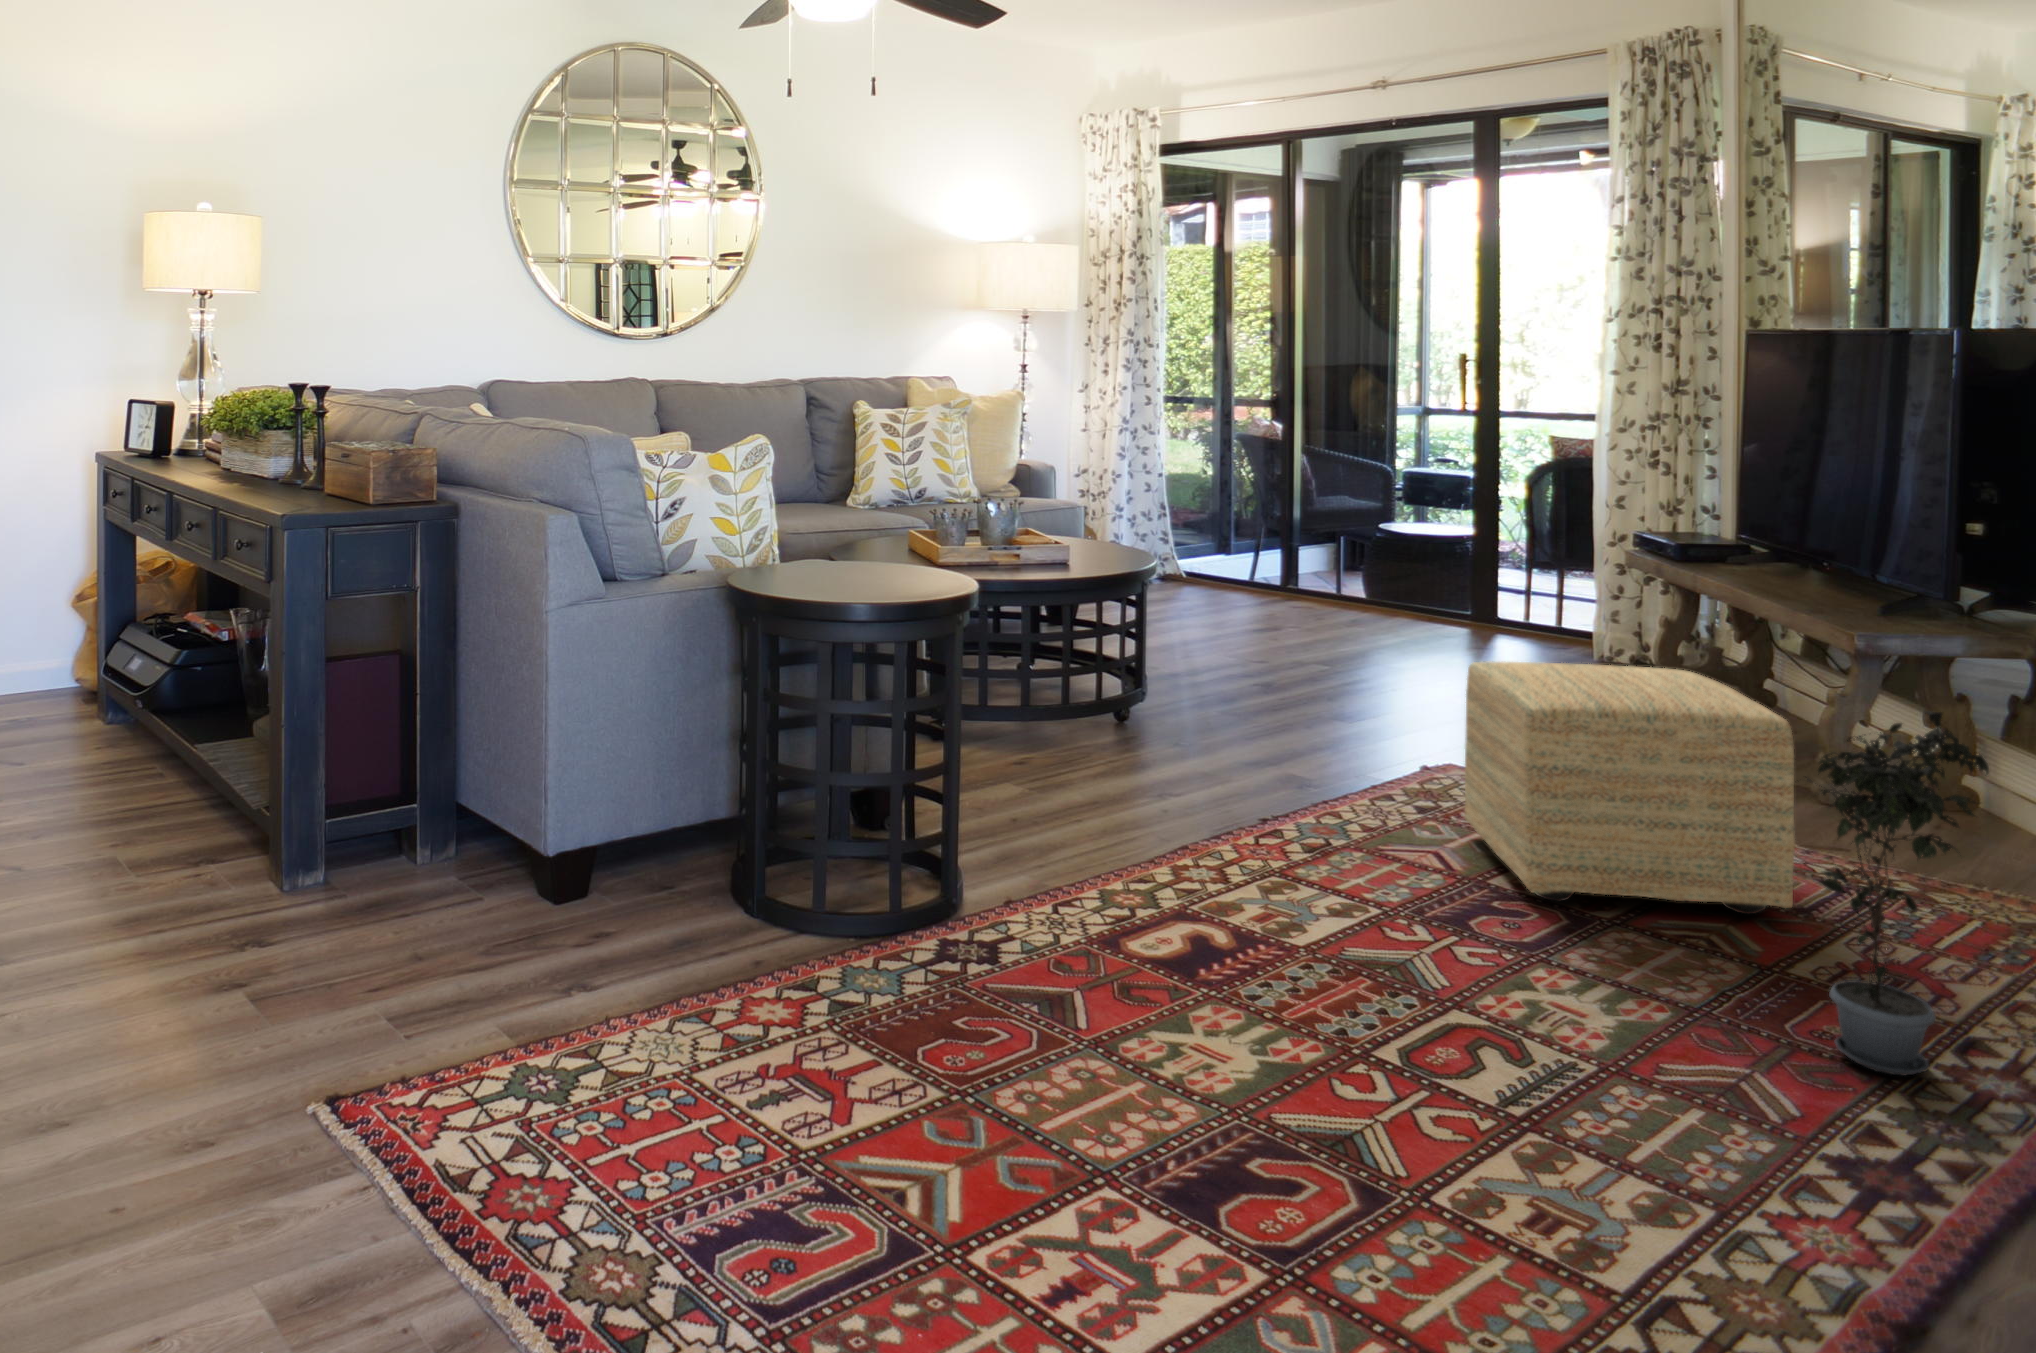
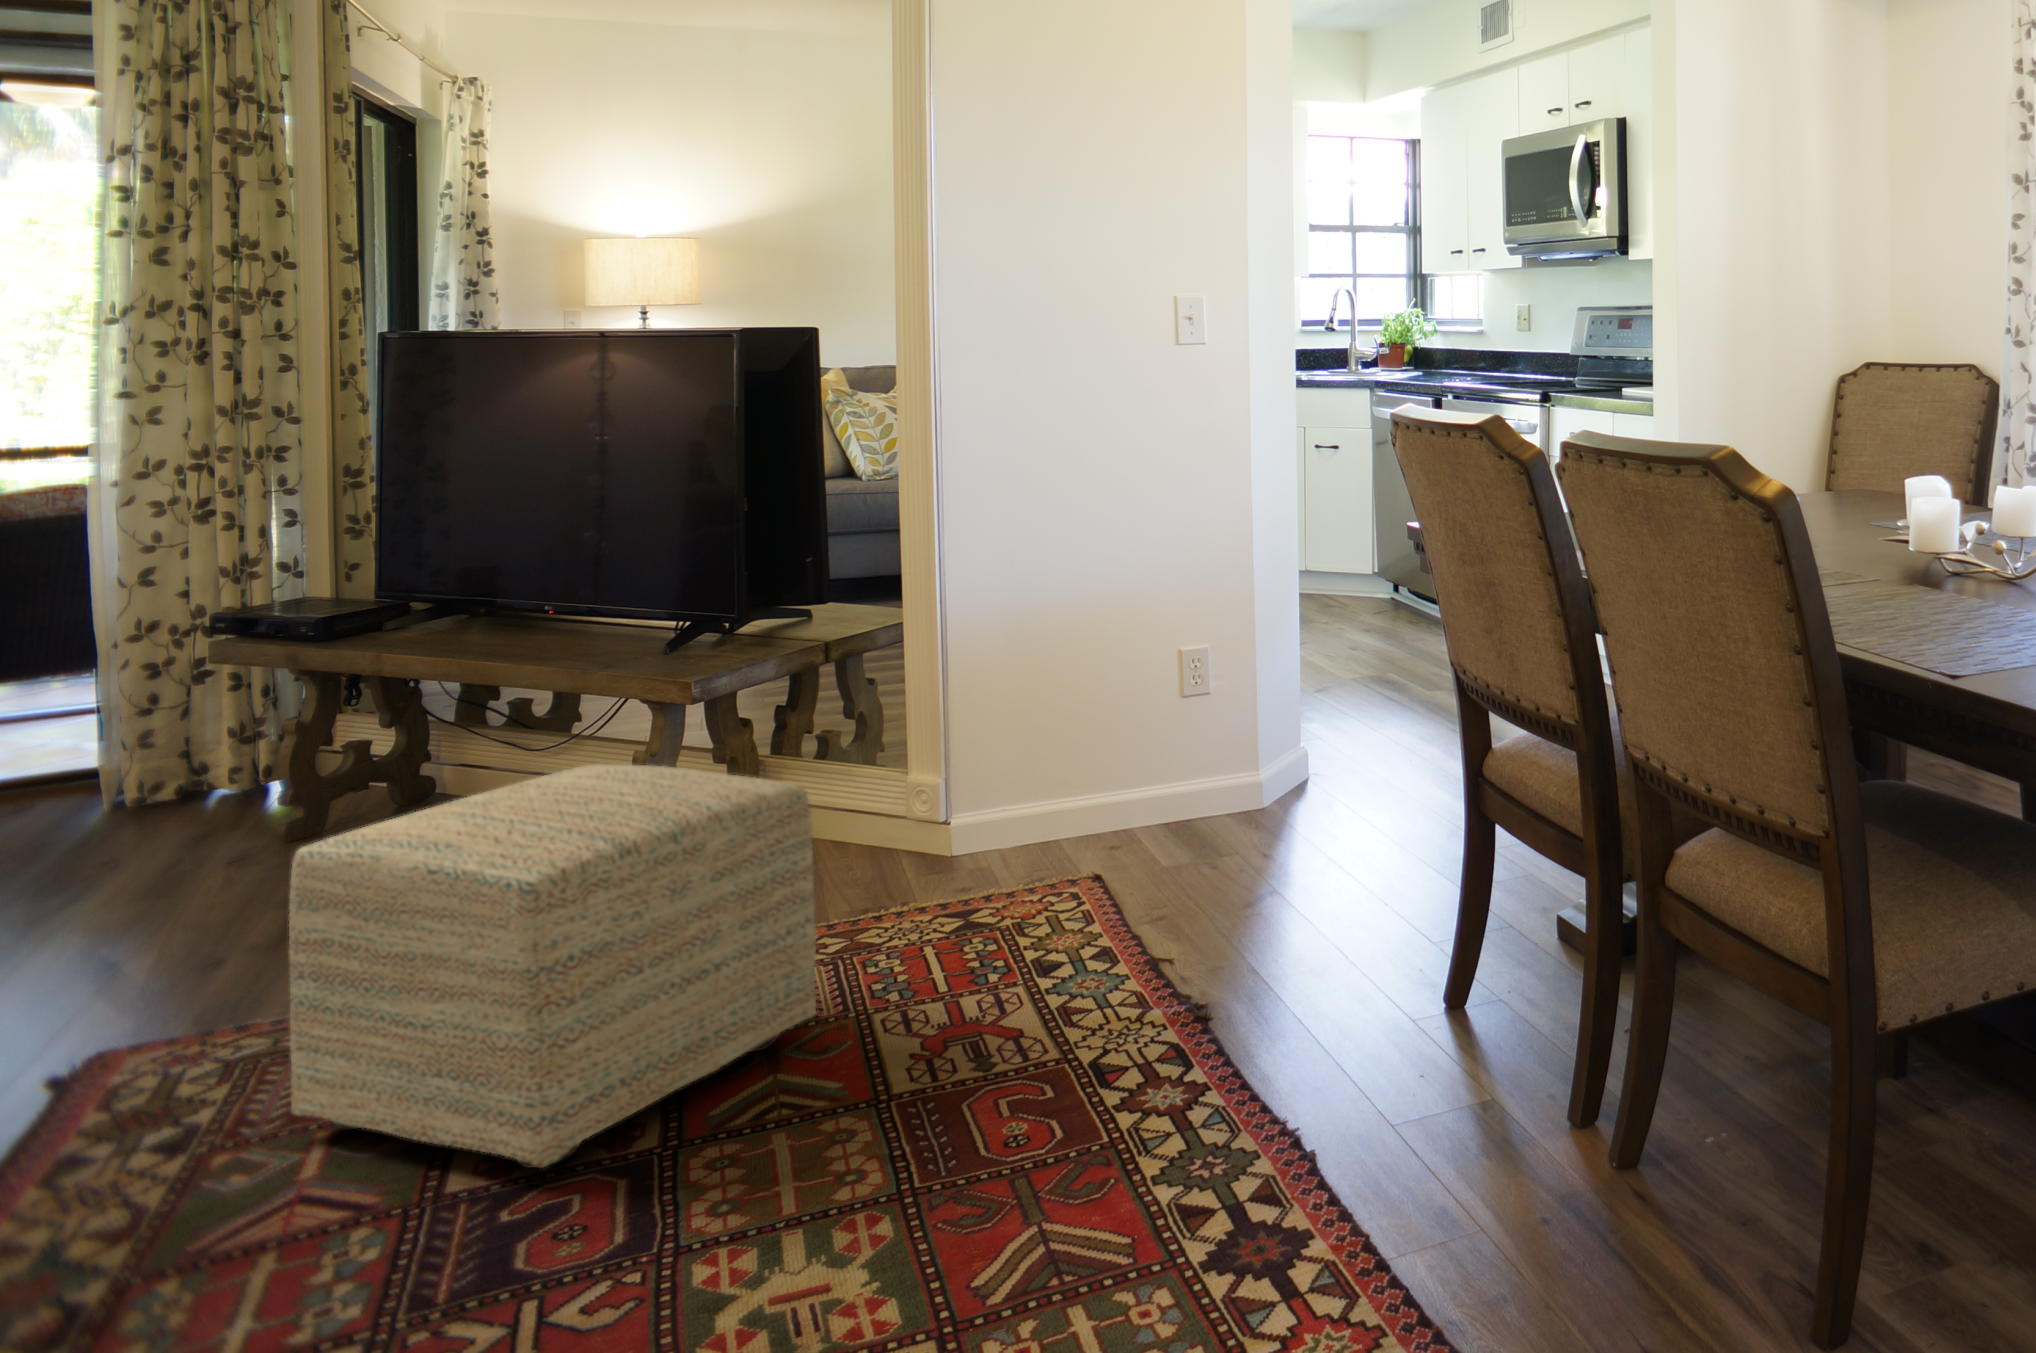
potted plant: present [1806,711,1989,1076] -> none [1001,712,1190,1150]

